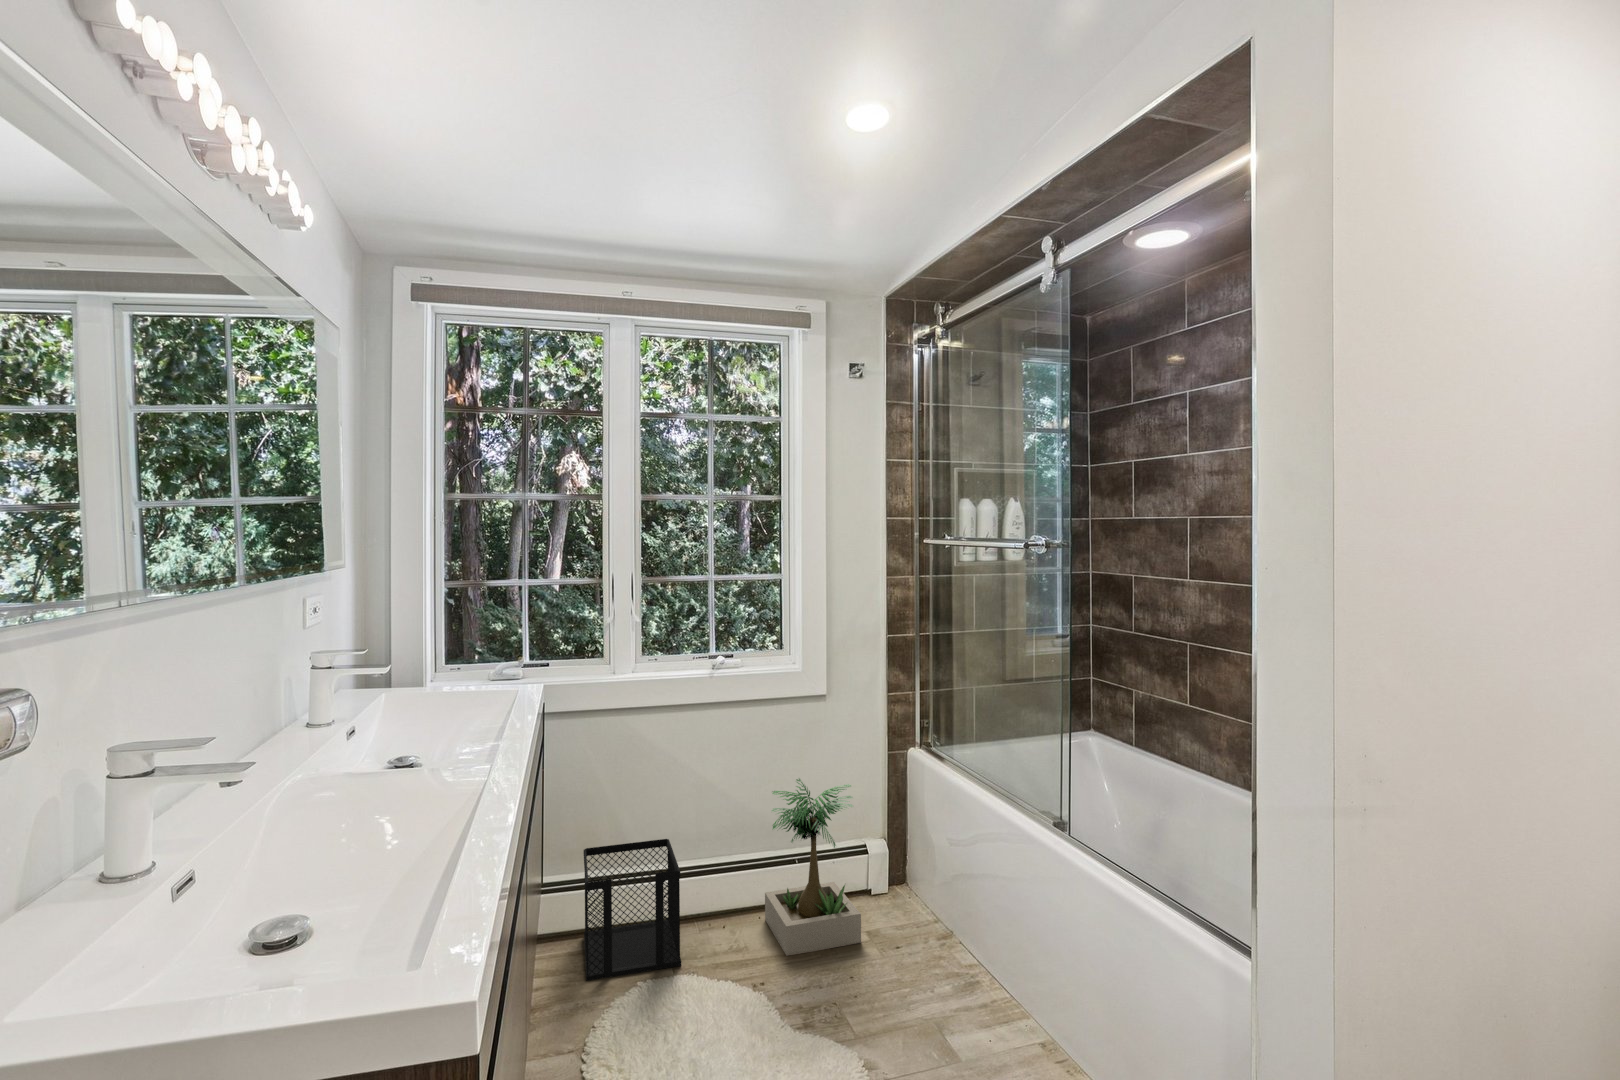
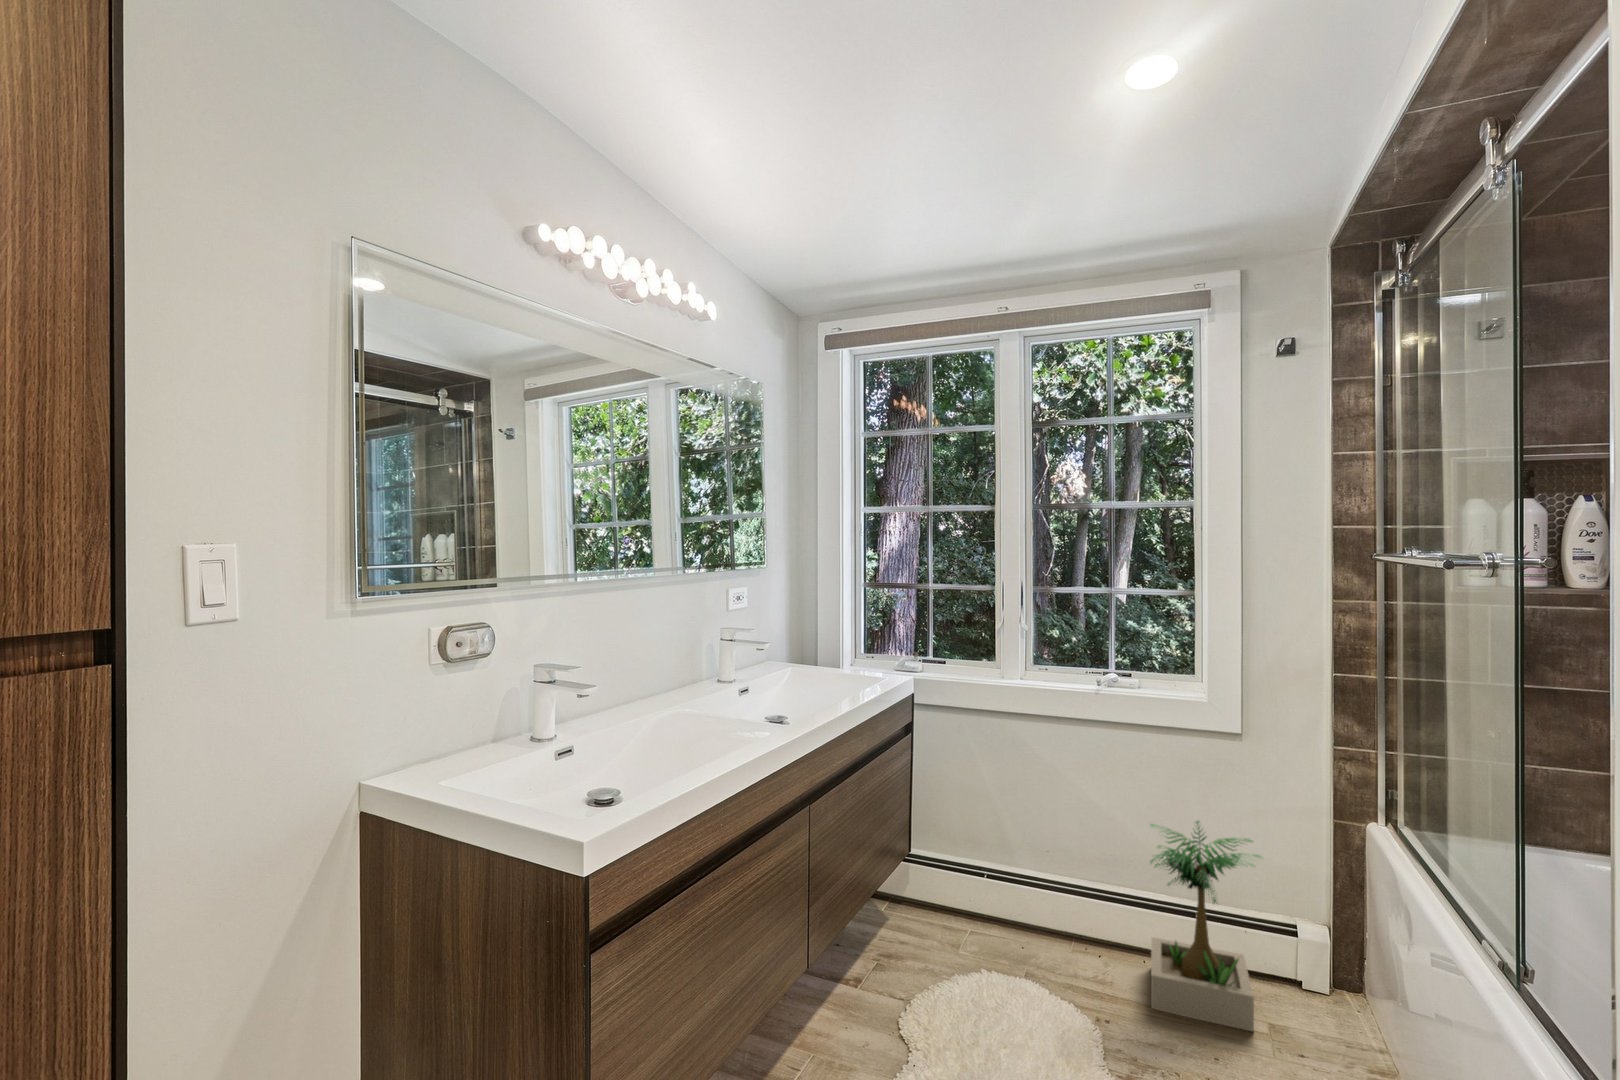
wastebasket: present [584,839,681,981] -> none [946,835,1049,973]

